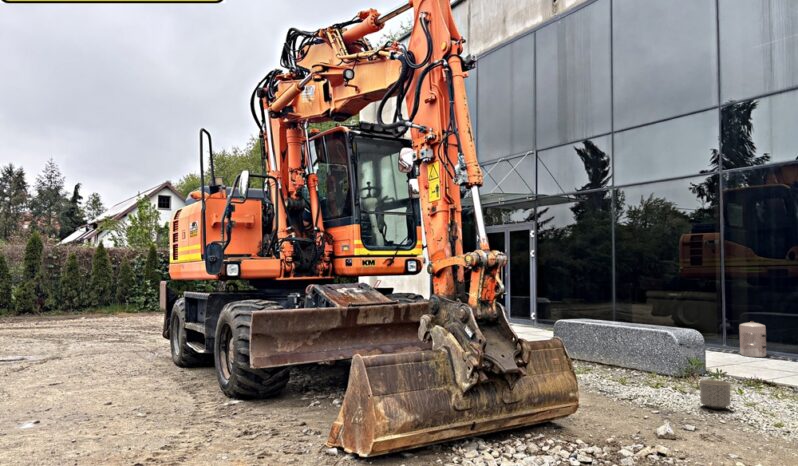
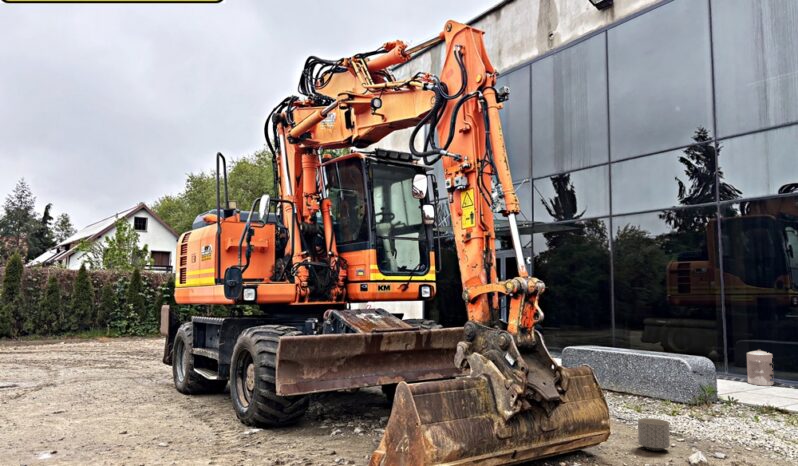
planter: present [700,380,731,409] -> present [638,418,670,451]

